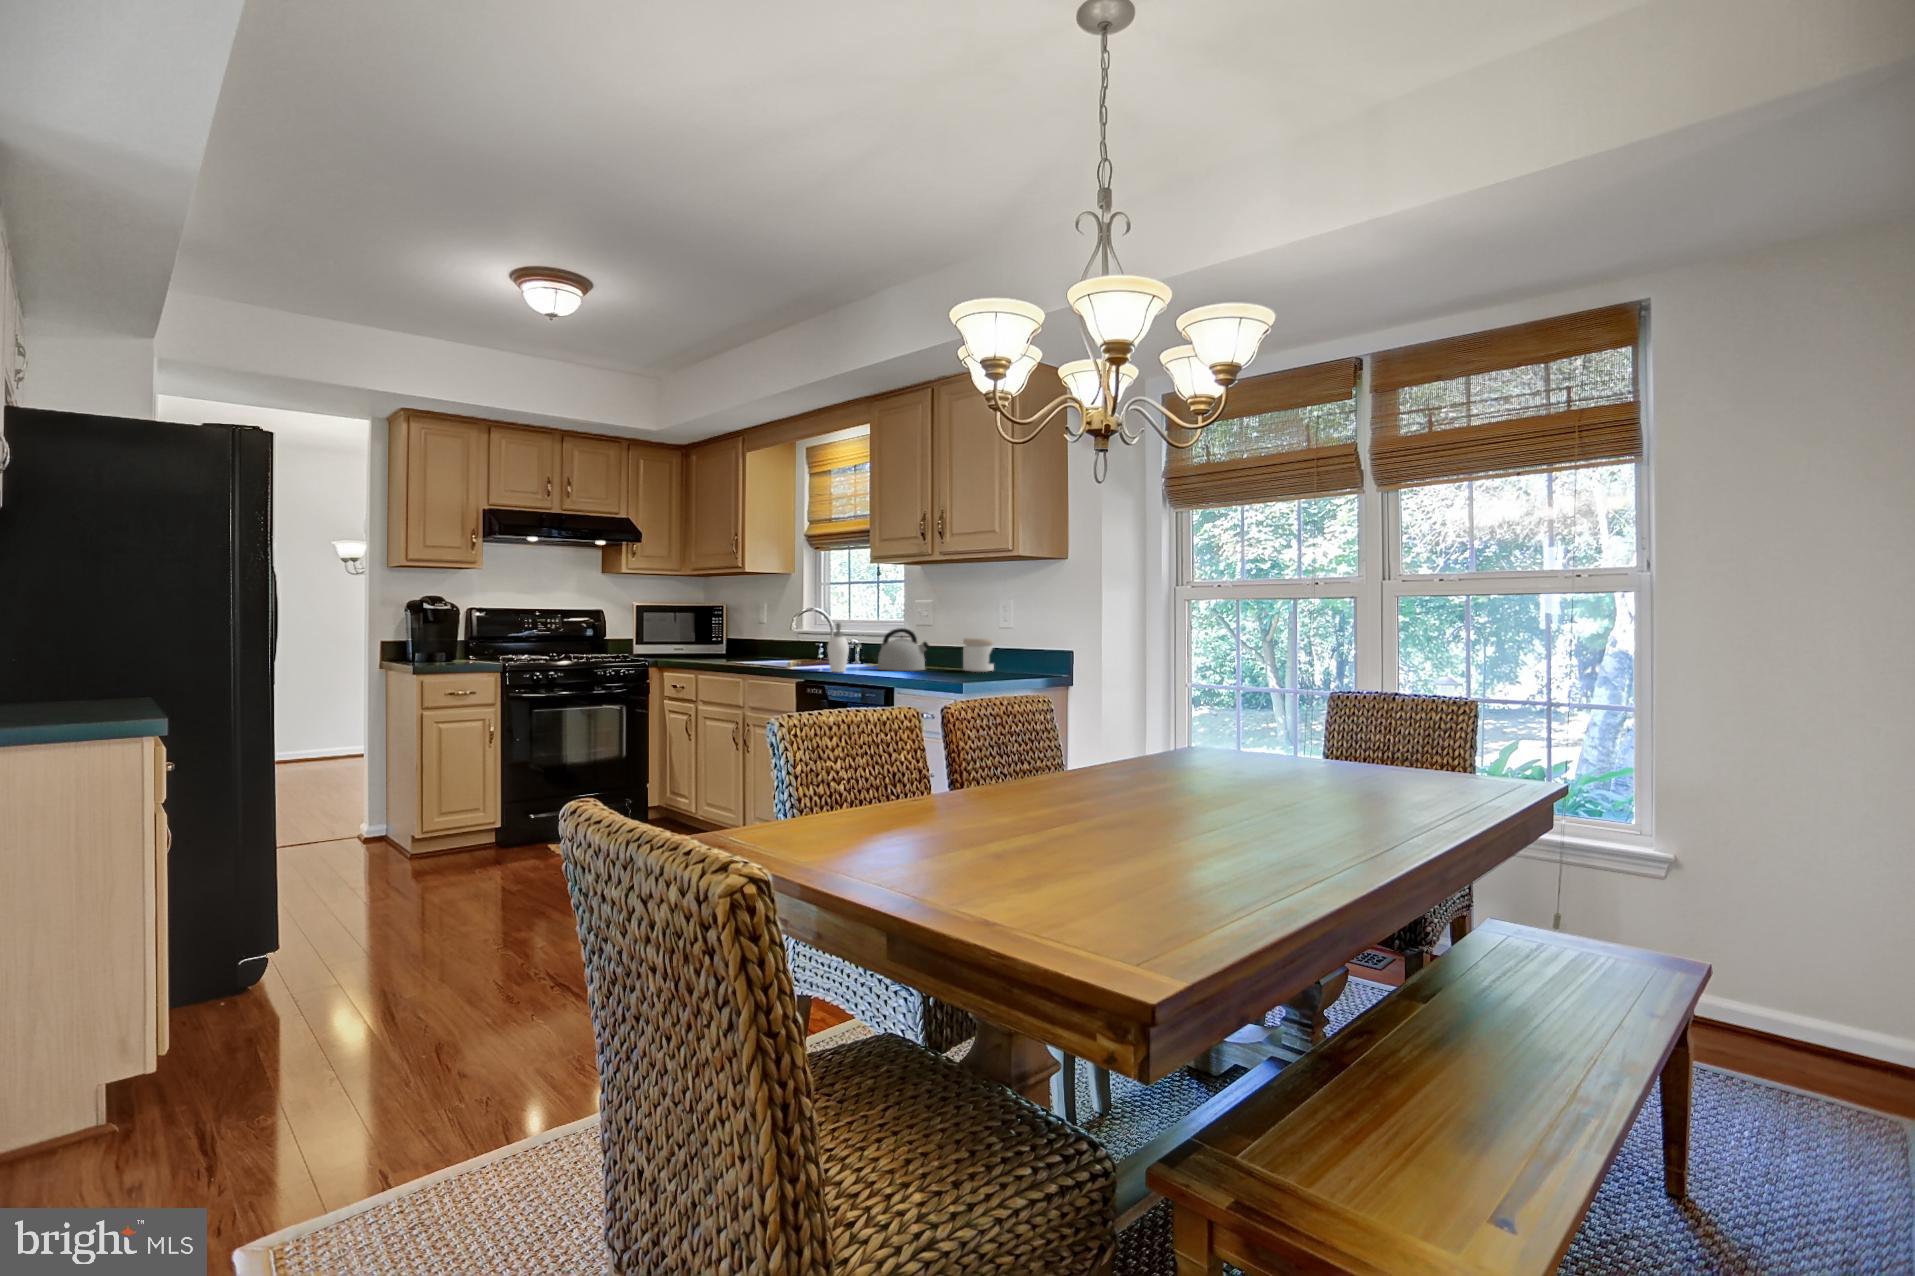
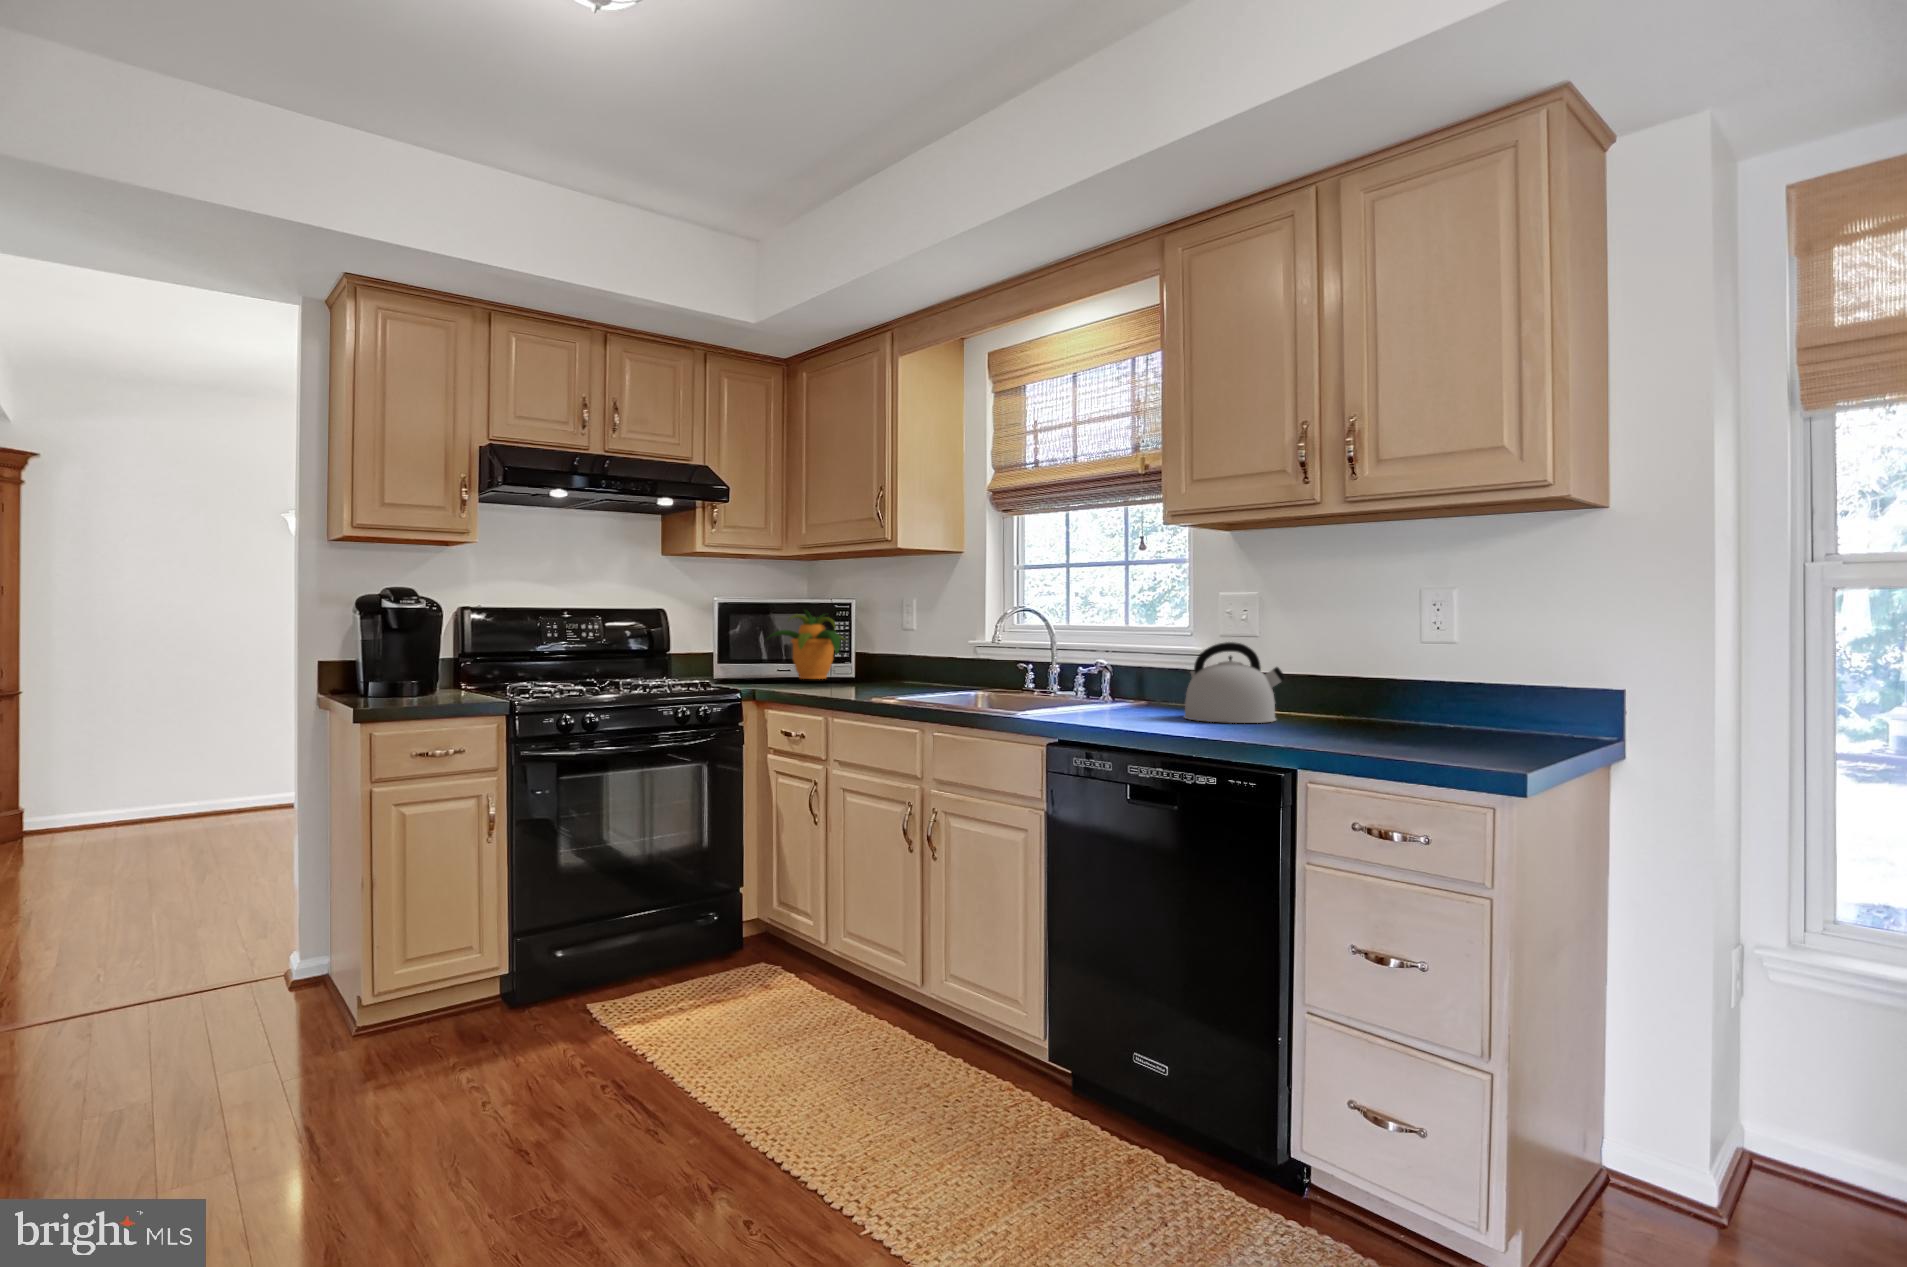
potted plant: none [667,610,725,655] -> present [767,610,845,679]
soap dispenser: present [827,623,849,672] -> none [1113,633,1156,729]
jar: present [963,638,994,672] -> none [1355,661,1419,726]

